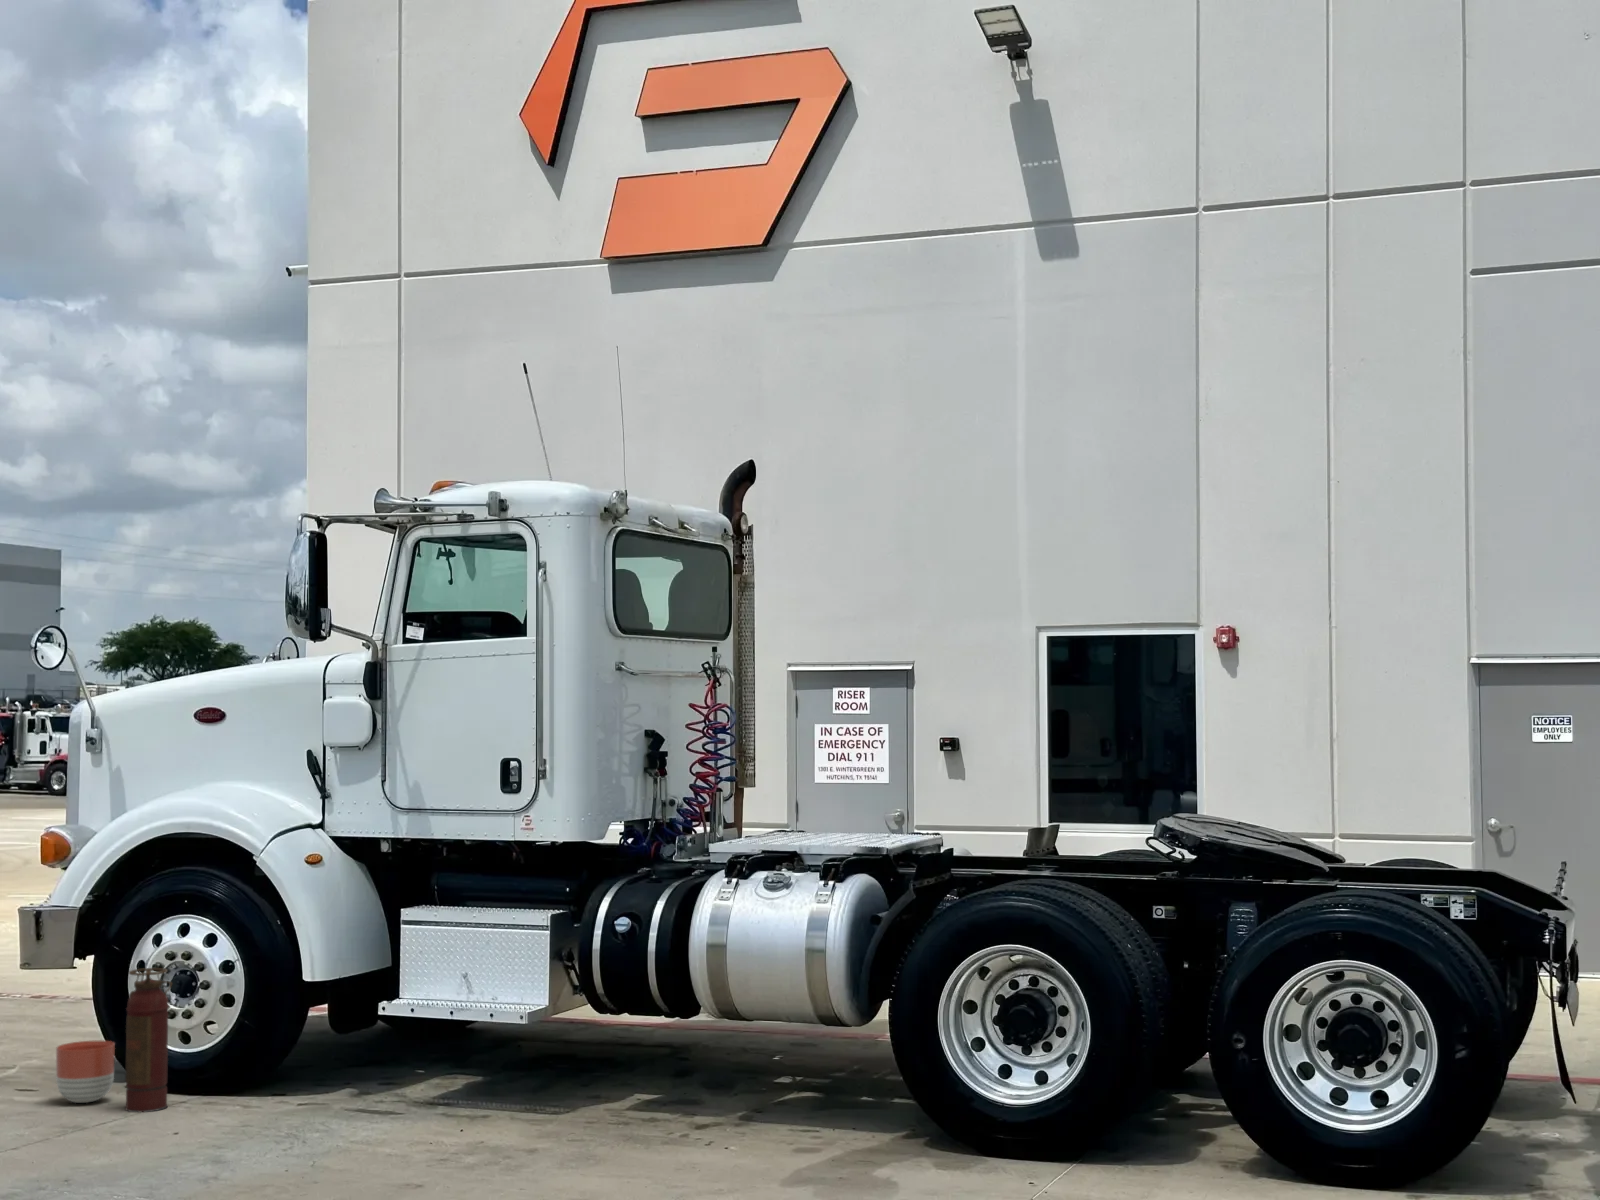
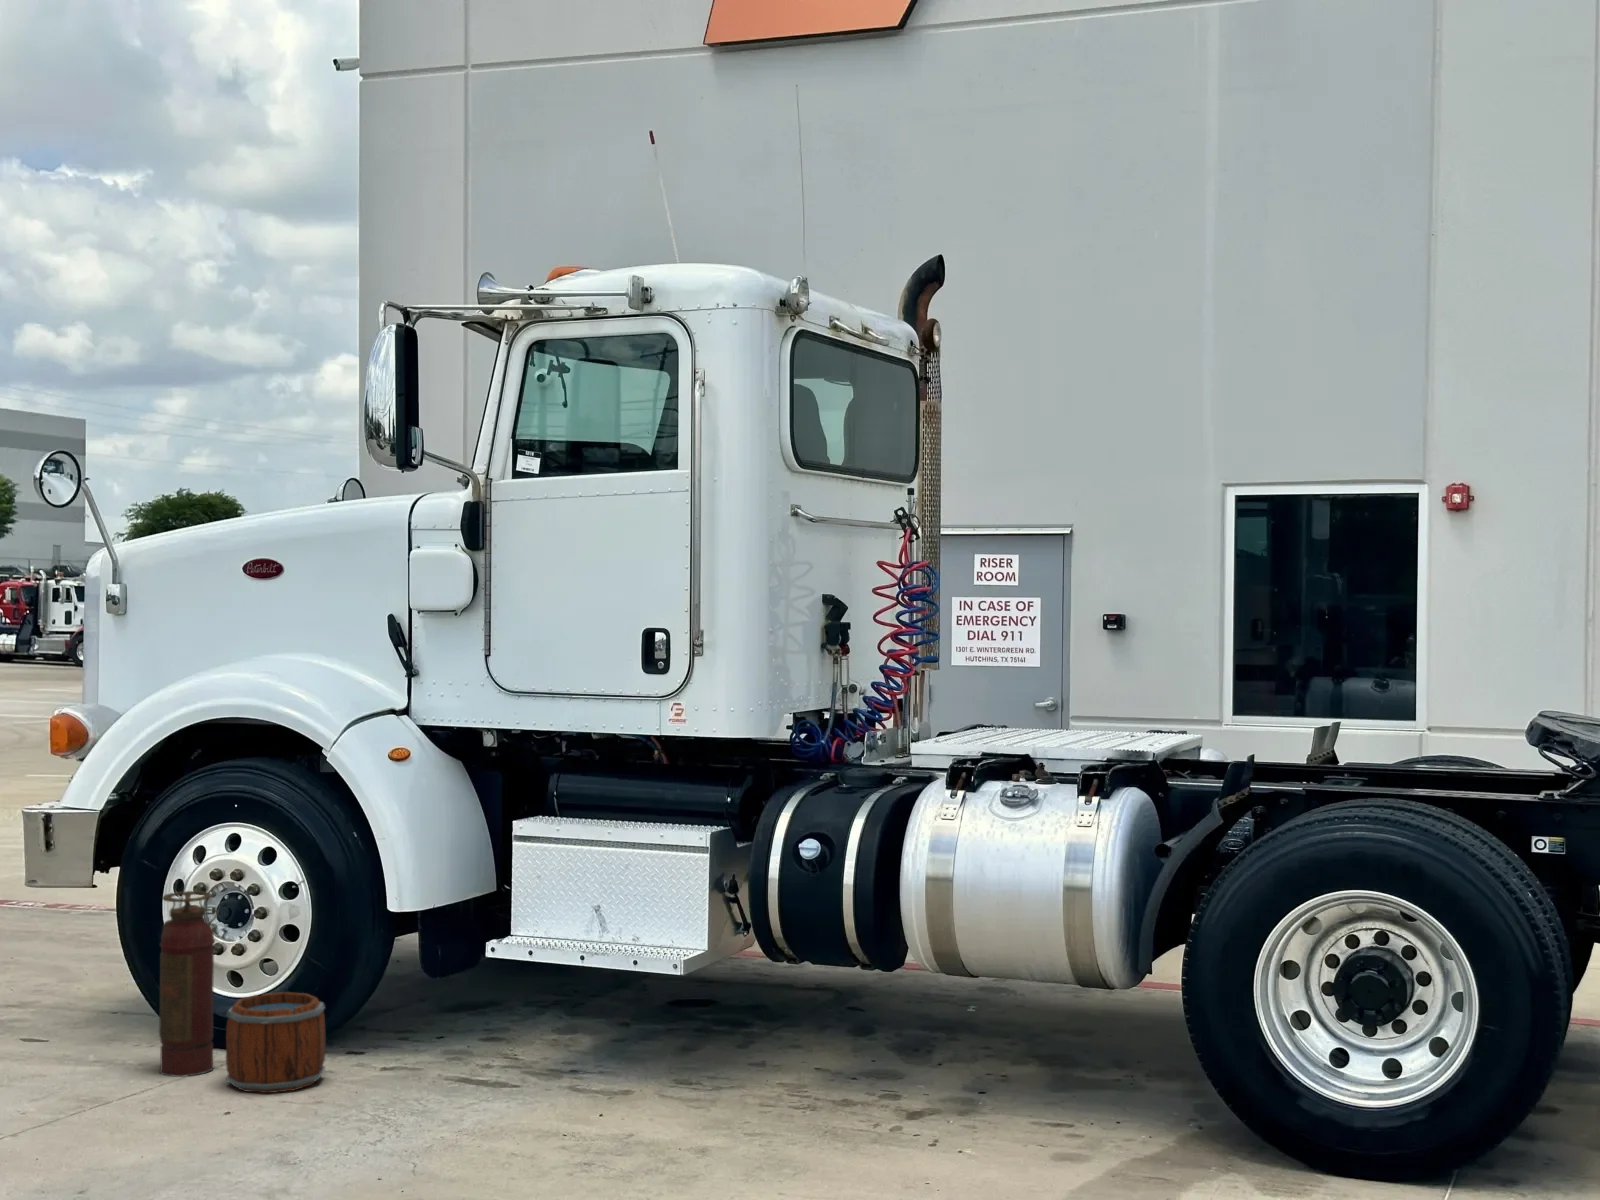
planter: present [56,1040,115,1103] -> none [71,980,145,1060]
bucket: none [176,1046,254,1121] -> present [226,992,326,1093]

